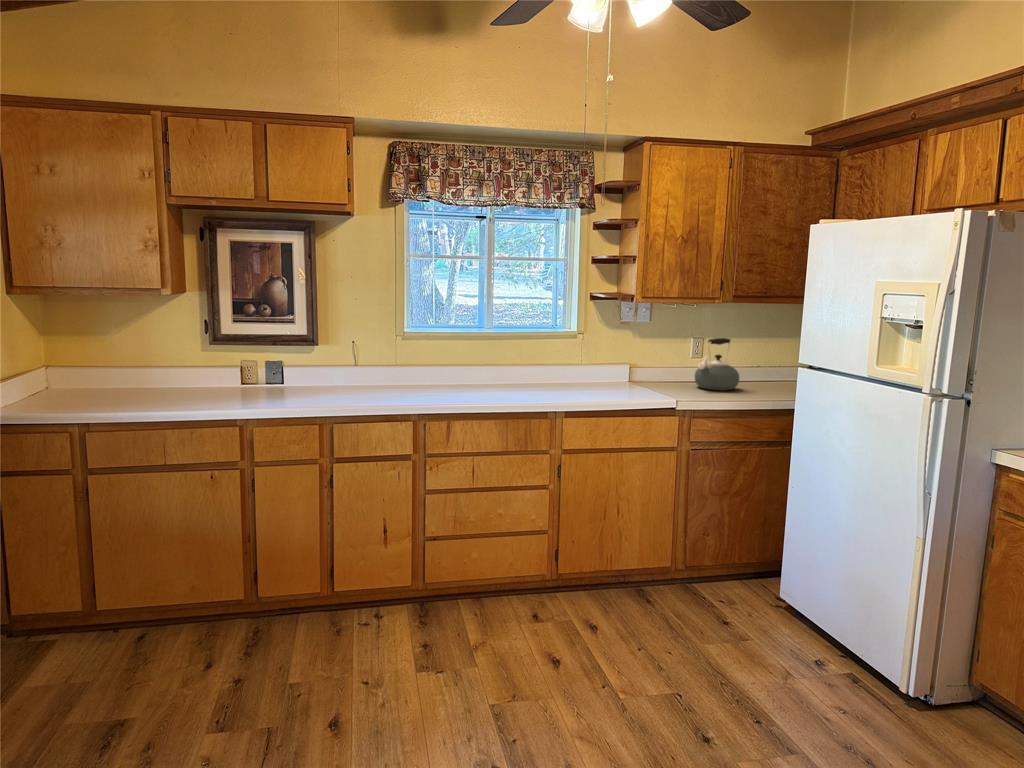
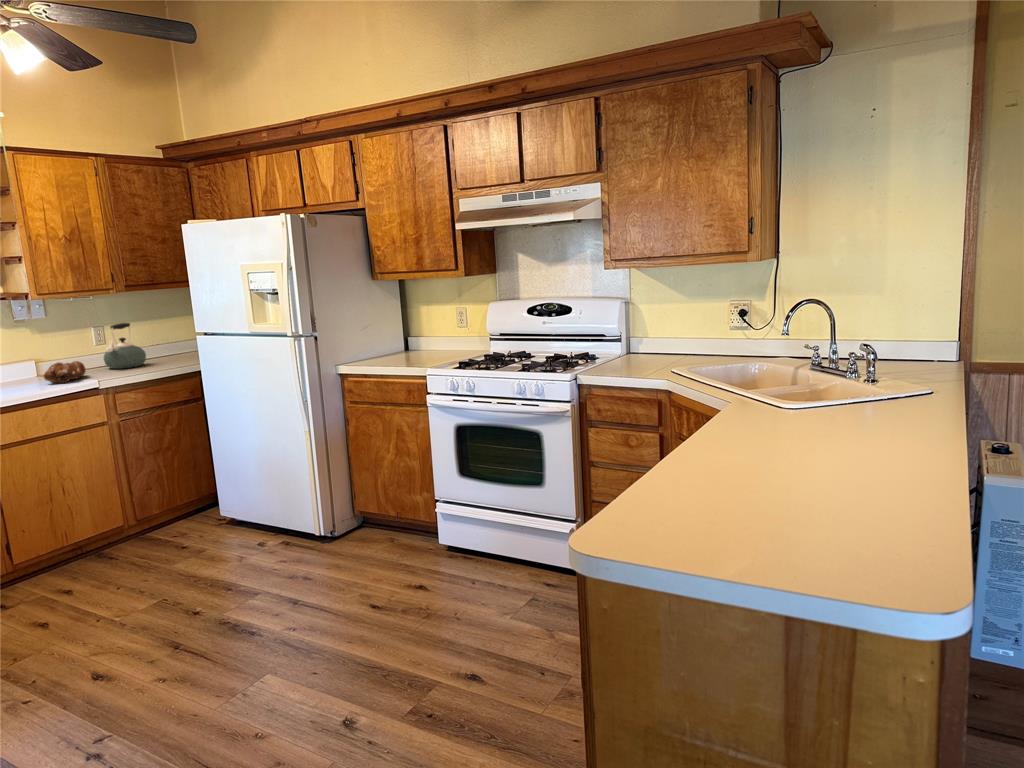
bread loaf: none [630,372,672,396] -> present [44,361,86,383]

